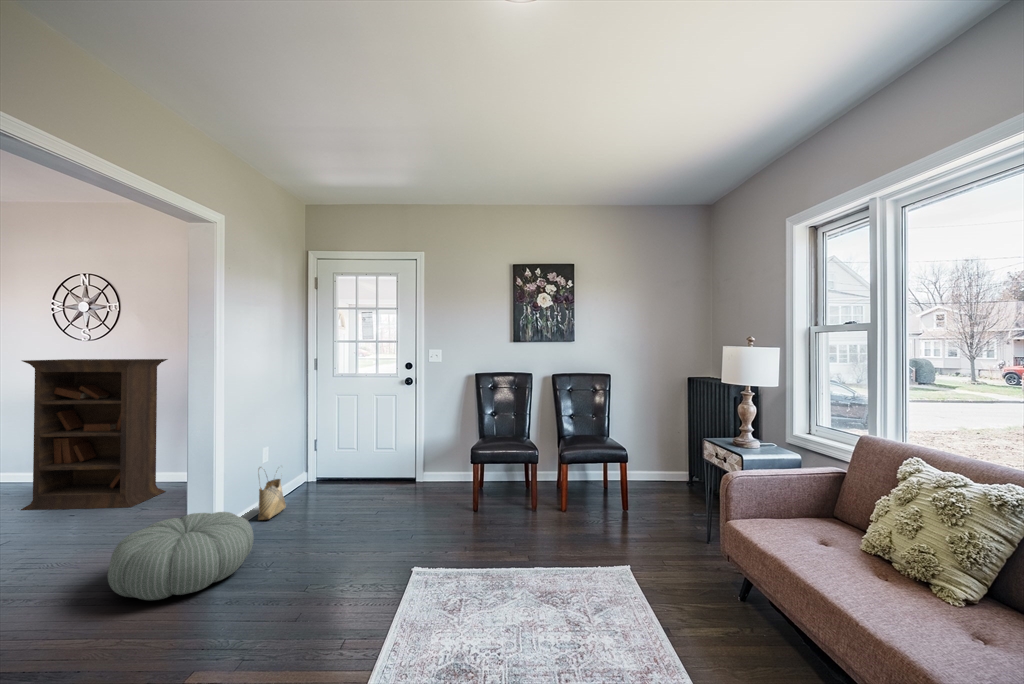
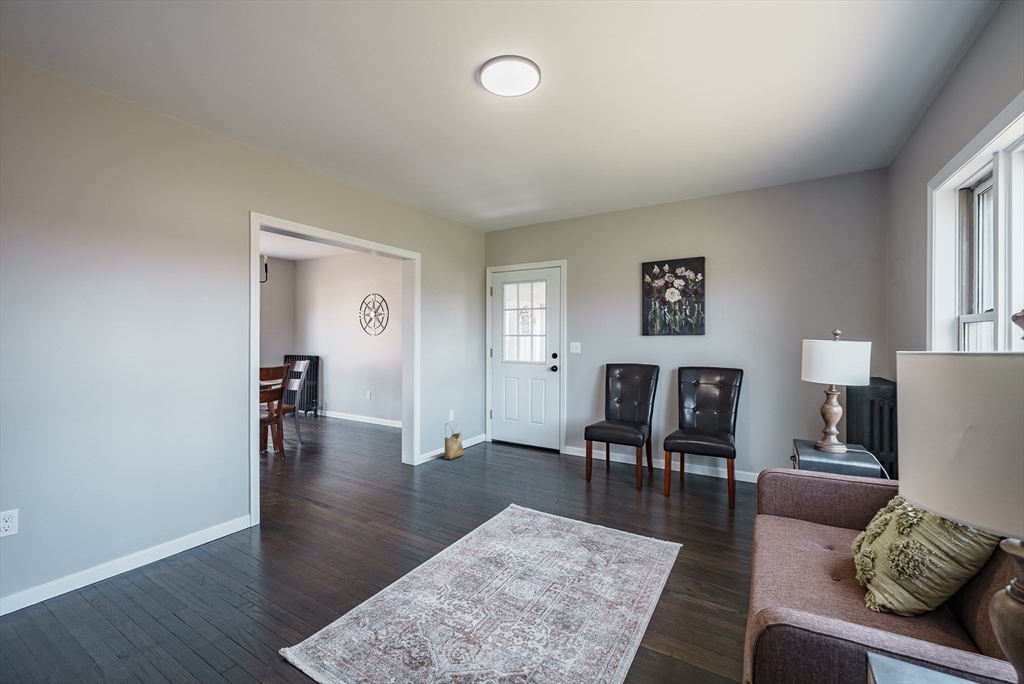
bookcase: present [21,359,168,510] -> none [341,348,408,441]
pouf: present [108,512,254,600] -> none [356,445,429,489]

